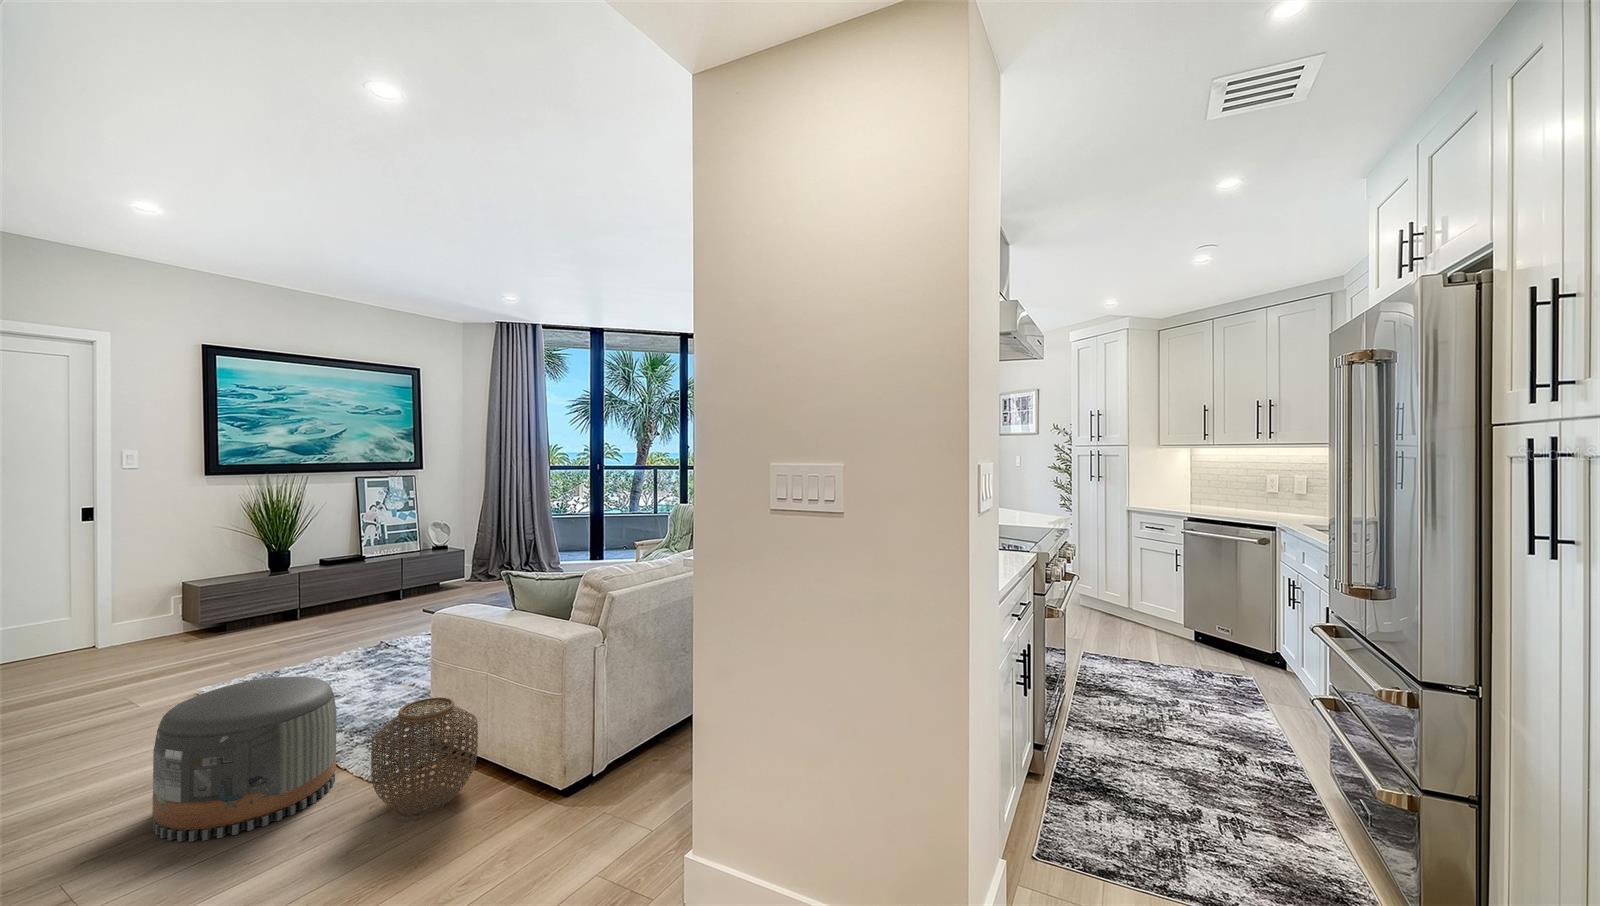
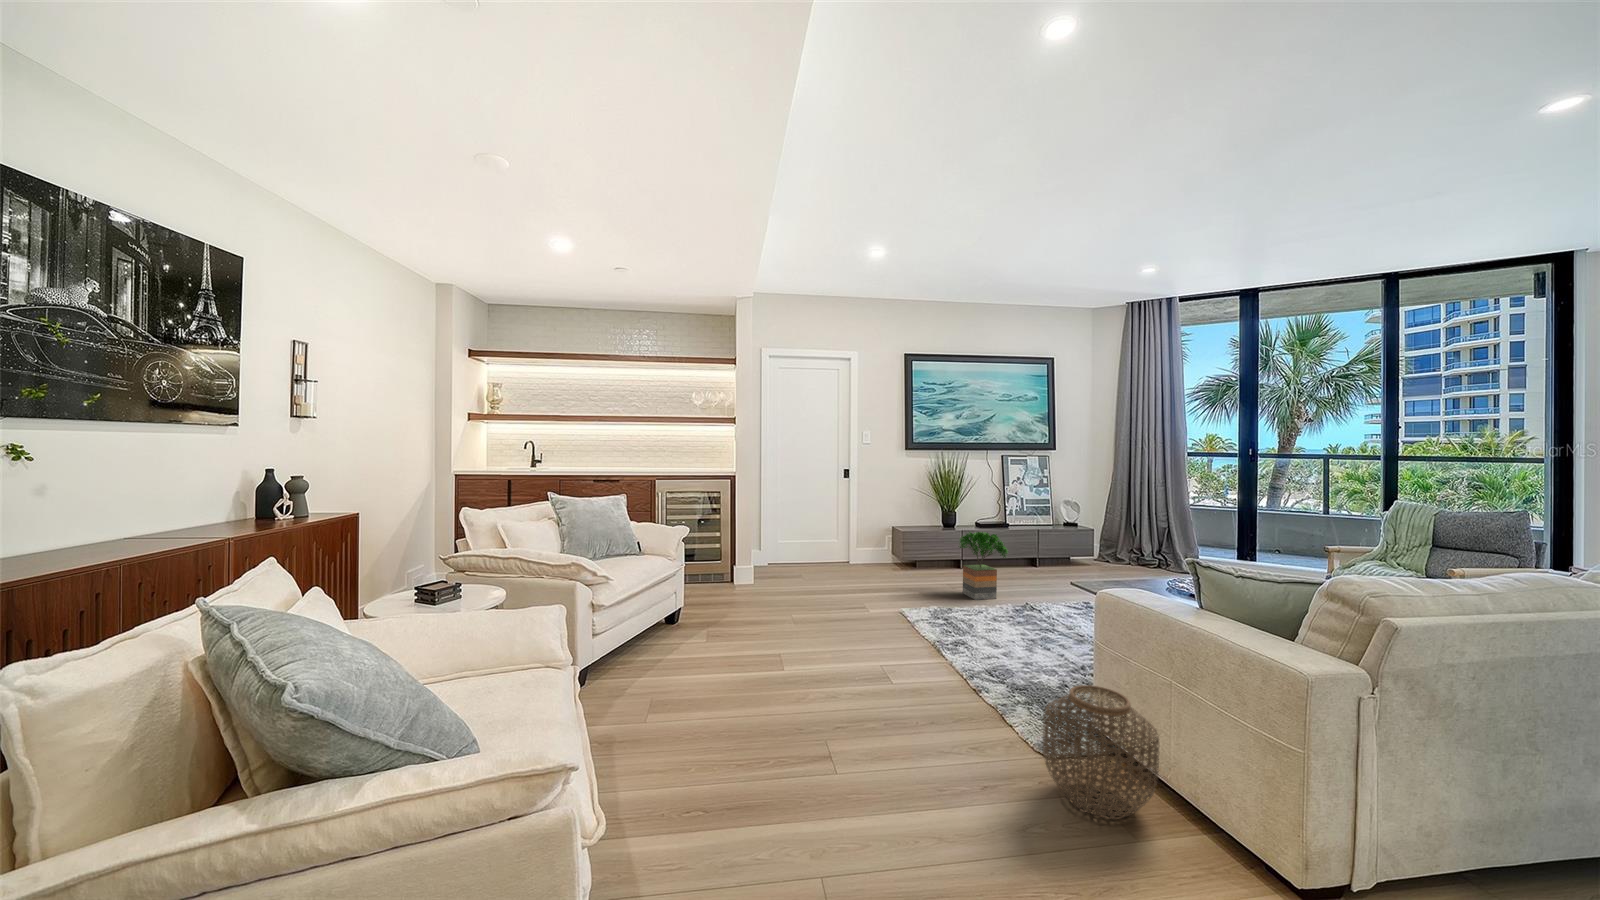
potted tree: none [288,570,360,652] -> present [958,532,1008,600]
pouf: present [153,676,337,841] -> none [882,617,1006,754]

